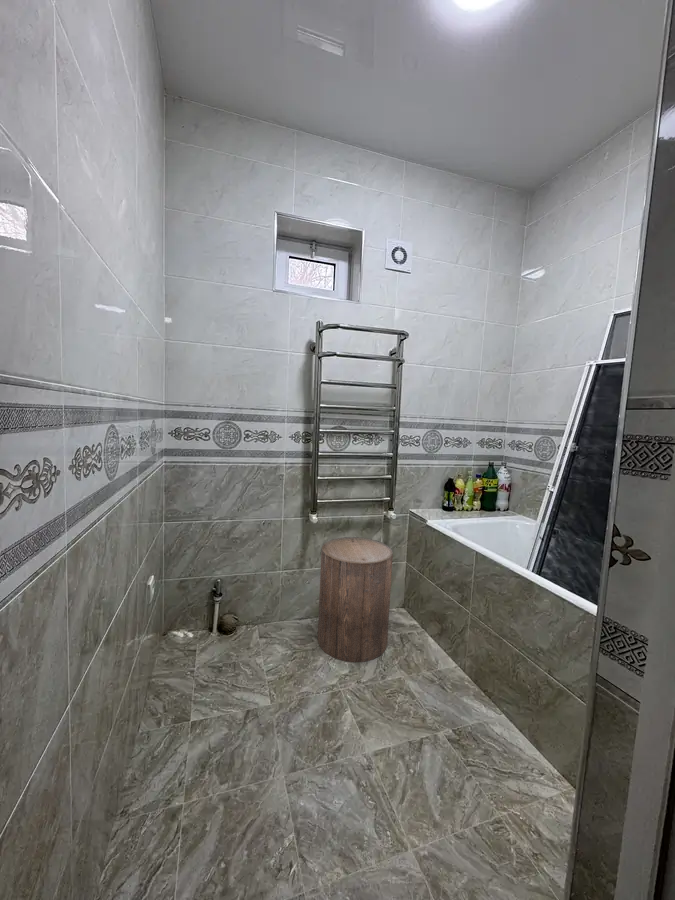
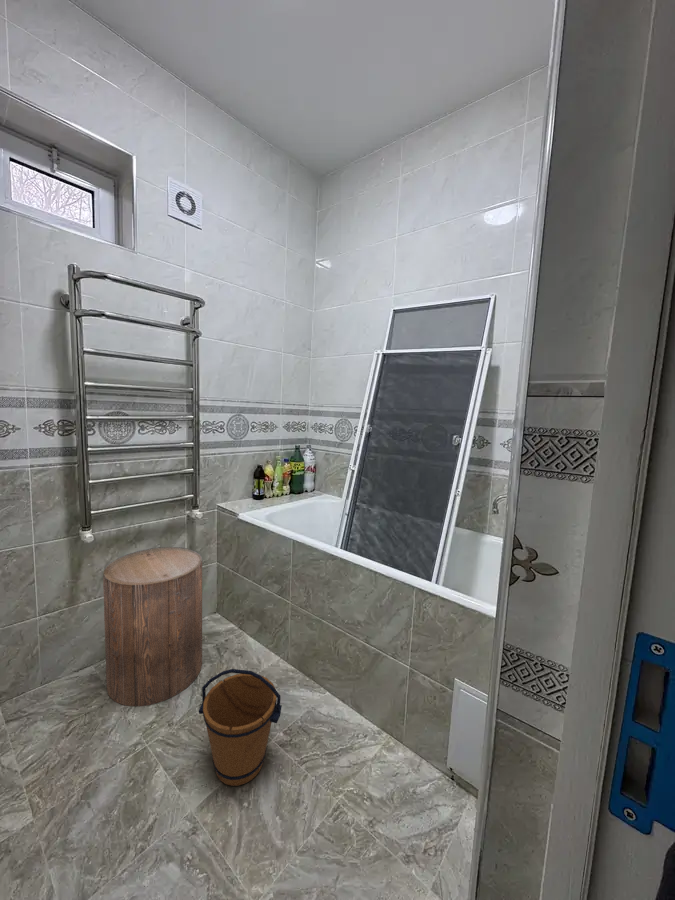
bucket: none [380,648,451,754] -> present [199,669,282,786]

